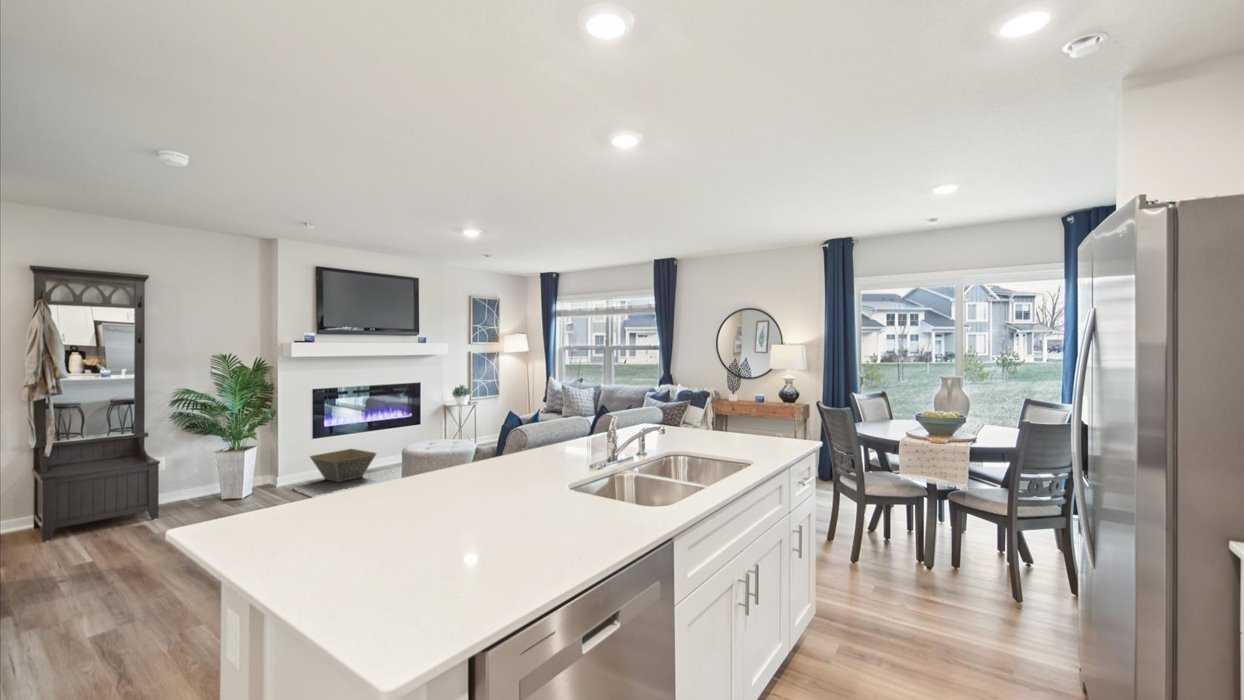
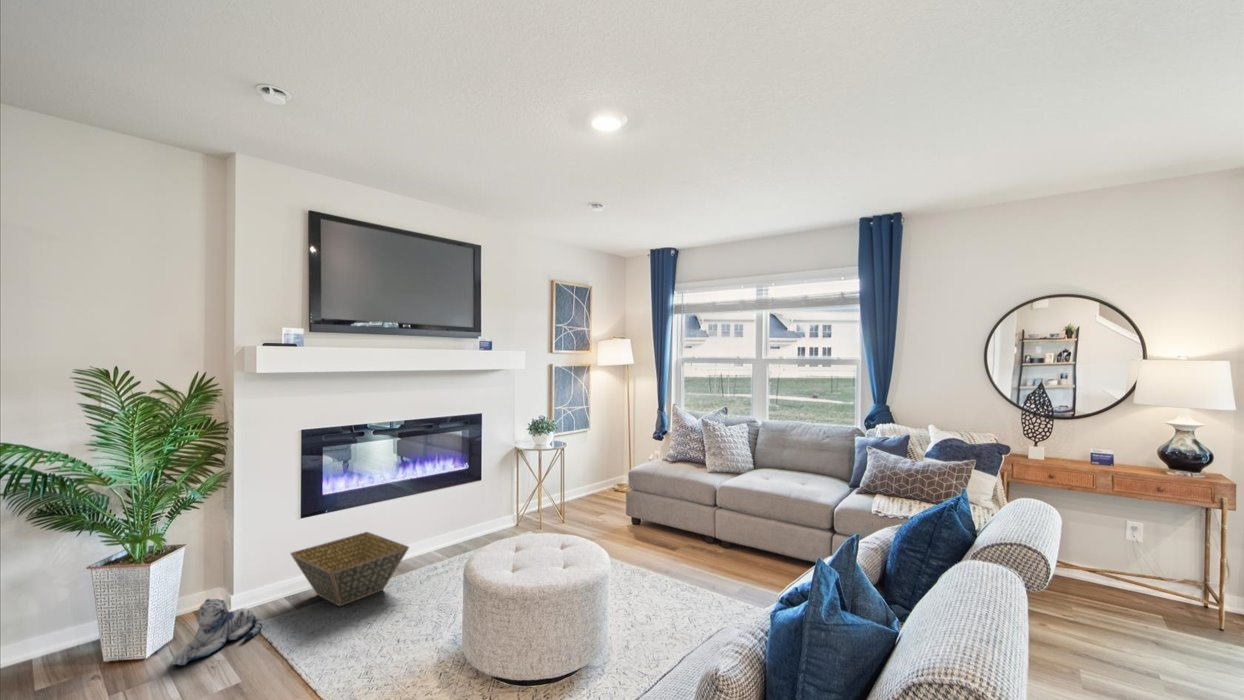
plush toy: none [258,471,298,500] -> present [172,599,262,665]

